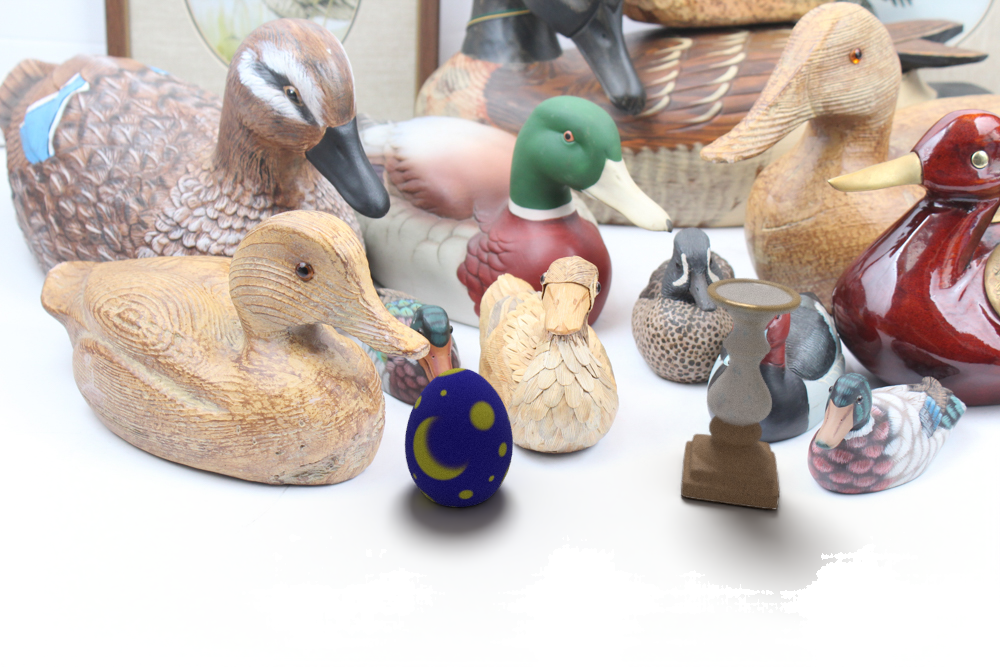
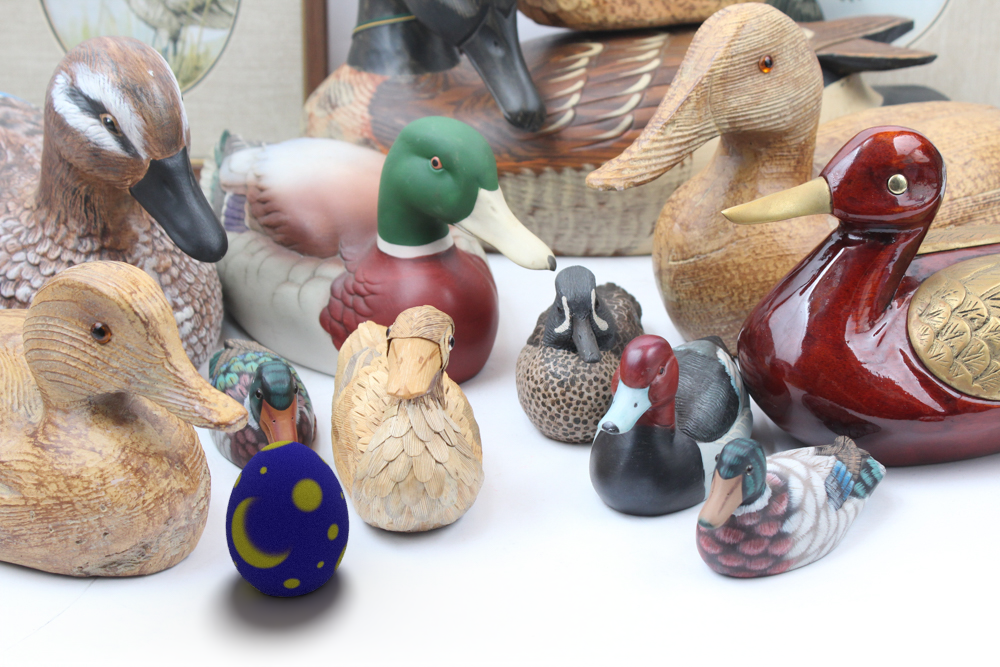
candle holder: present [681,278,802,509] -> none [541,334,662,591]

